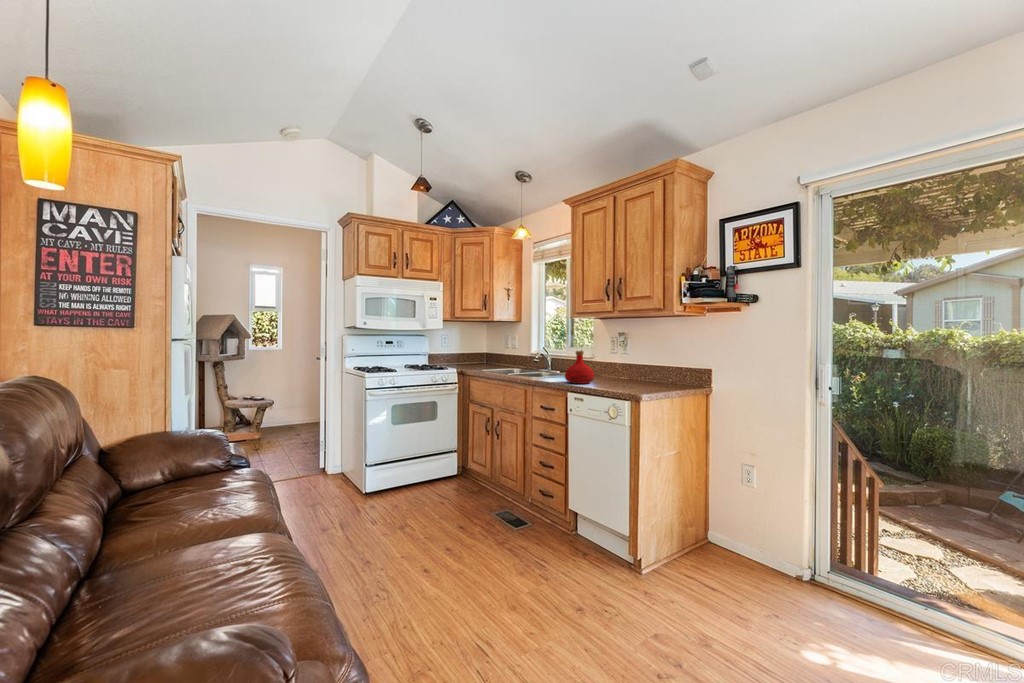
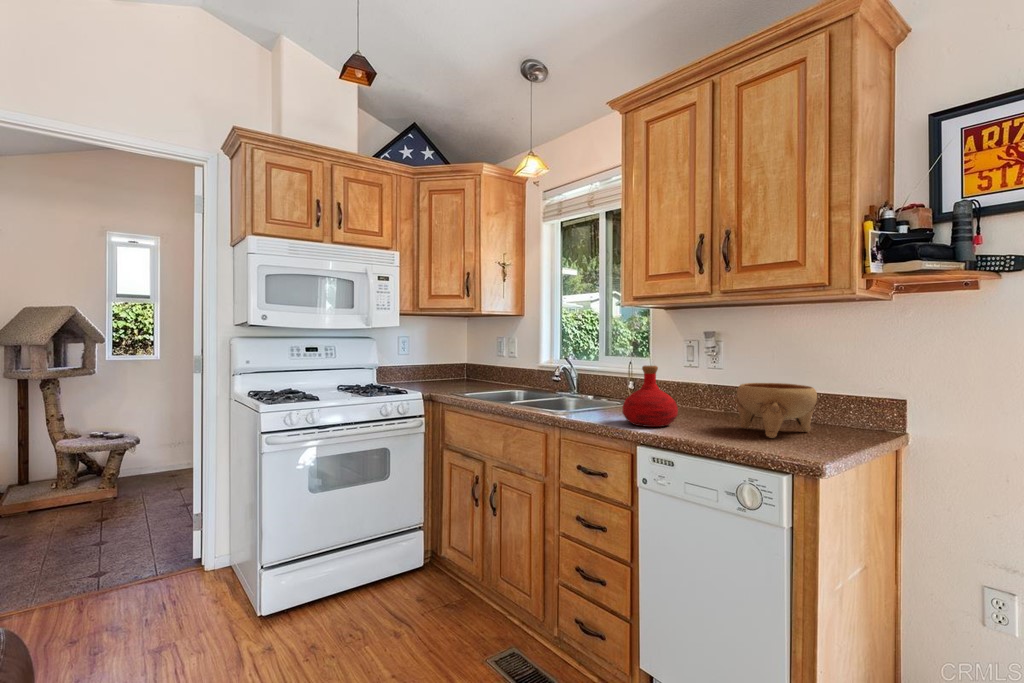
bowl: none [623,360,665,388] -> present [735,383,817,438]

